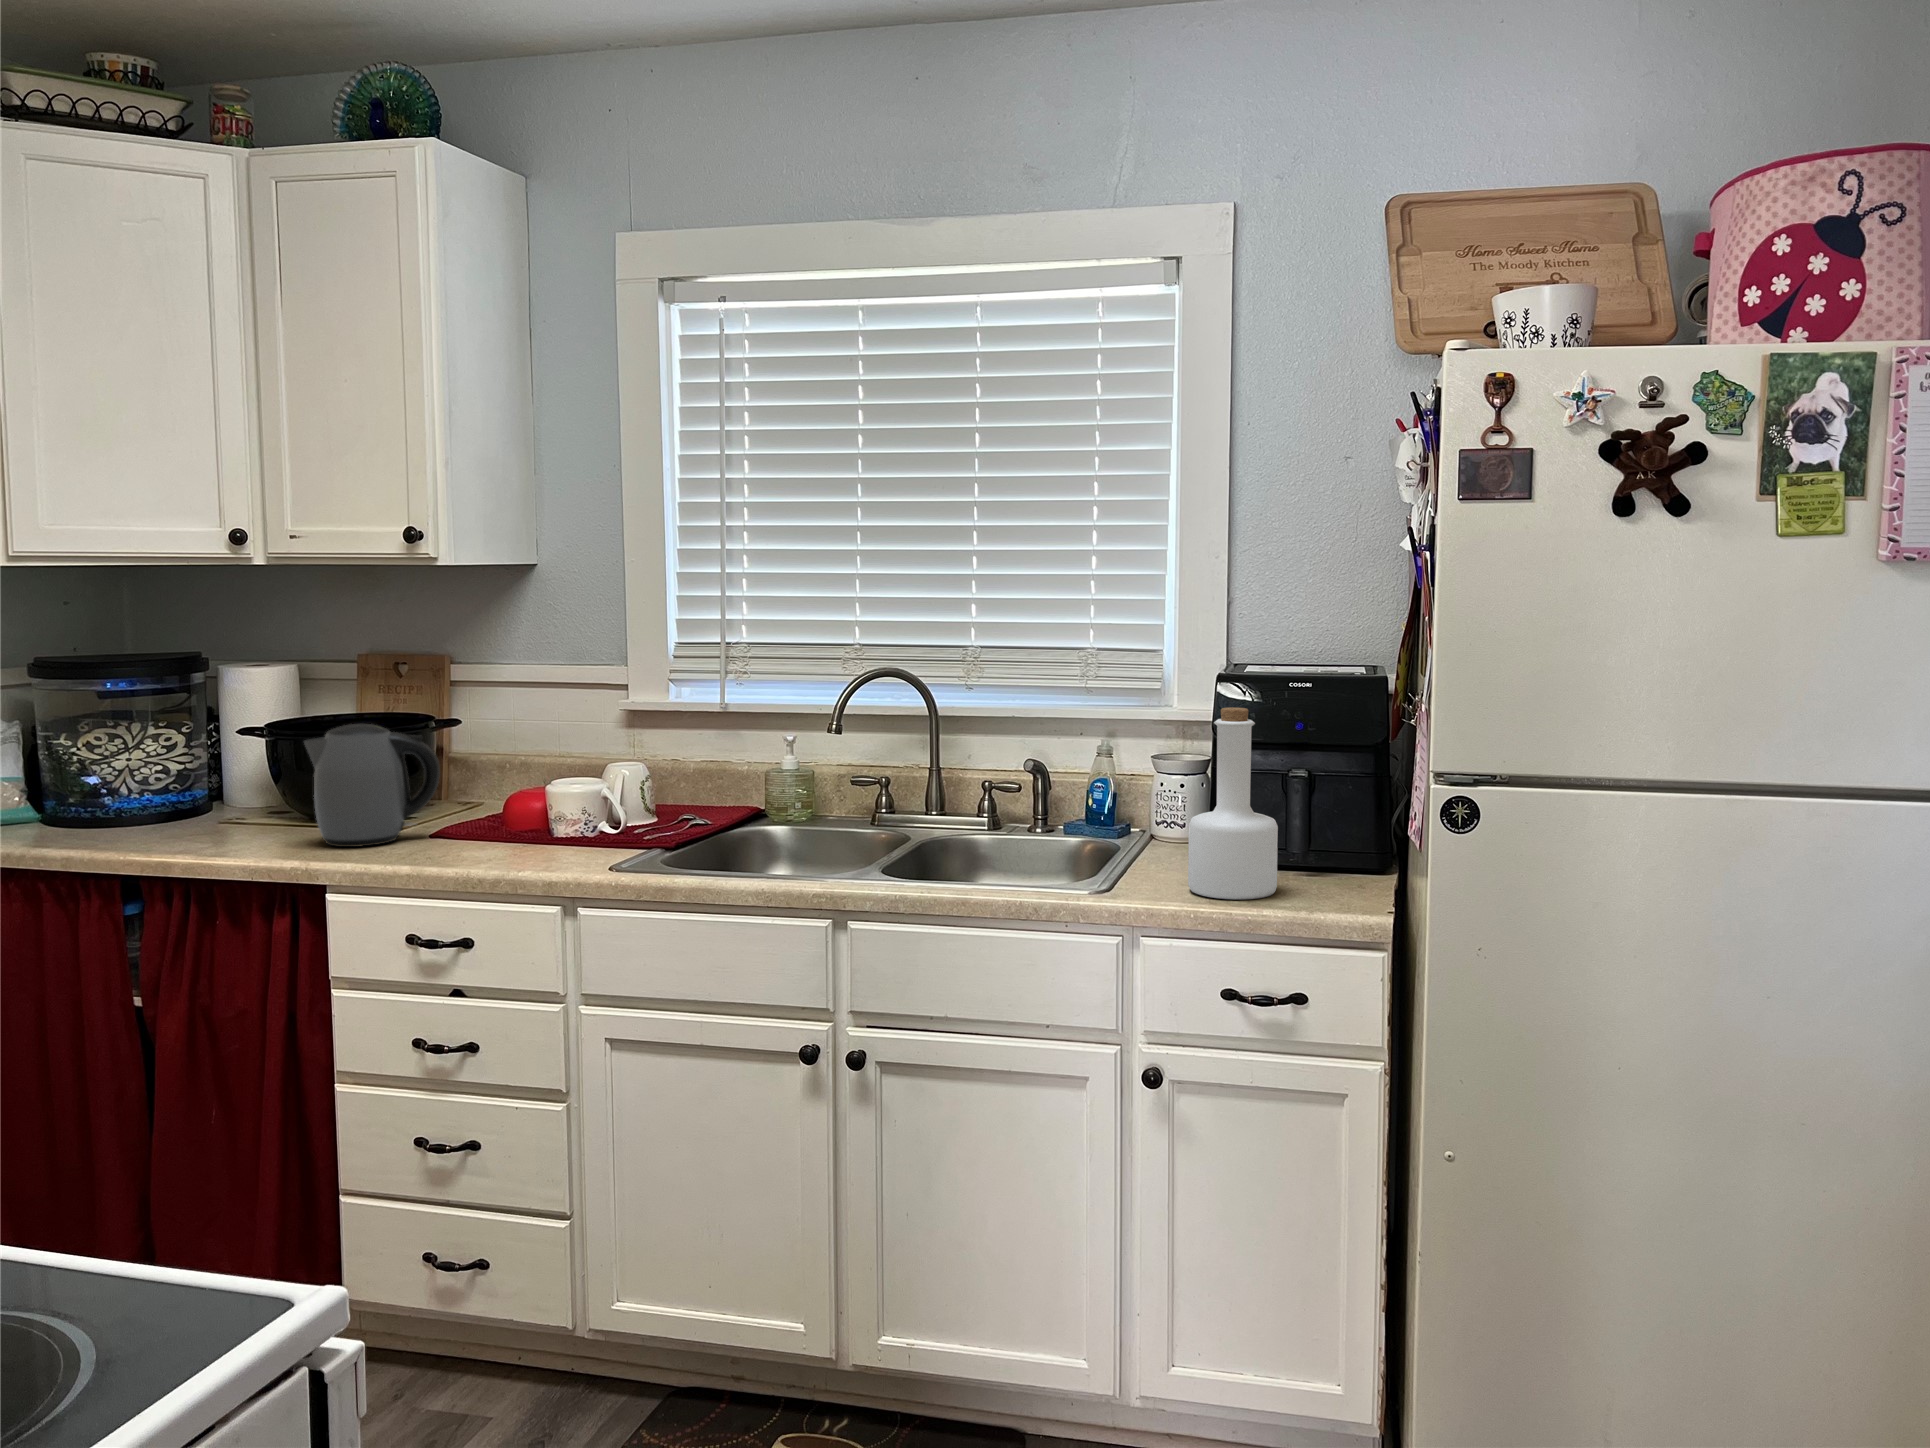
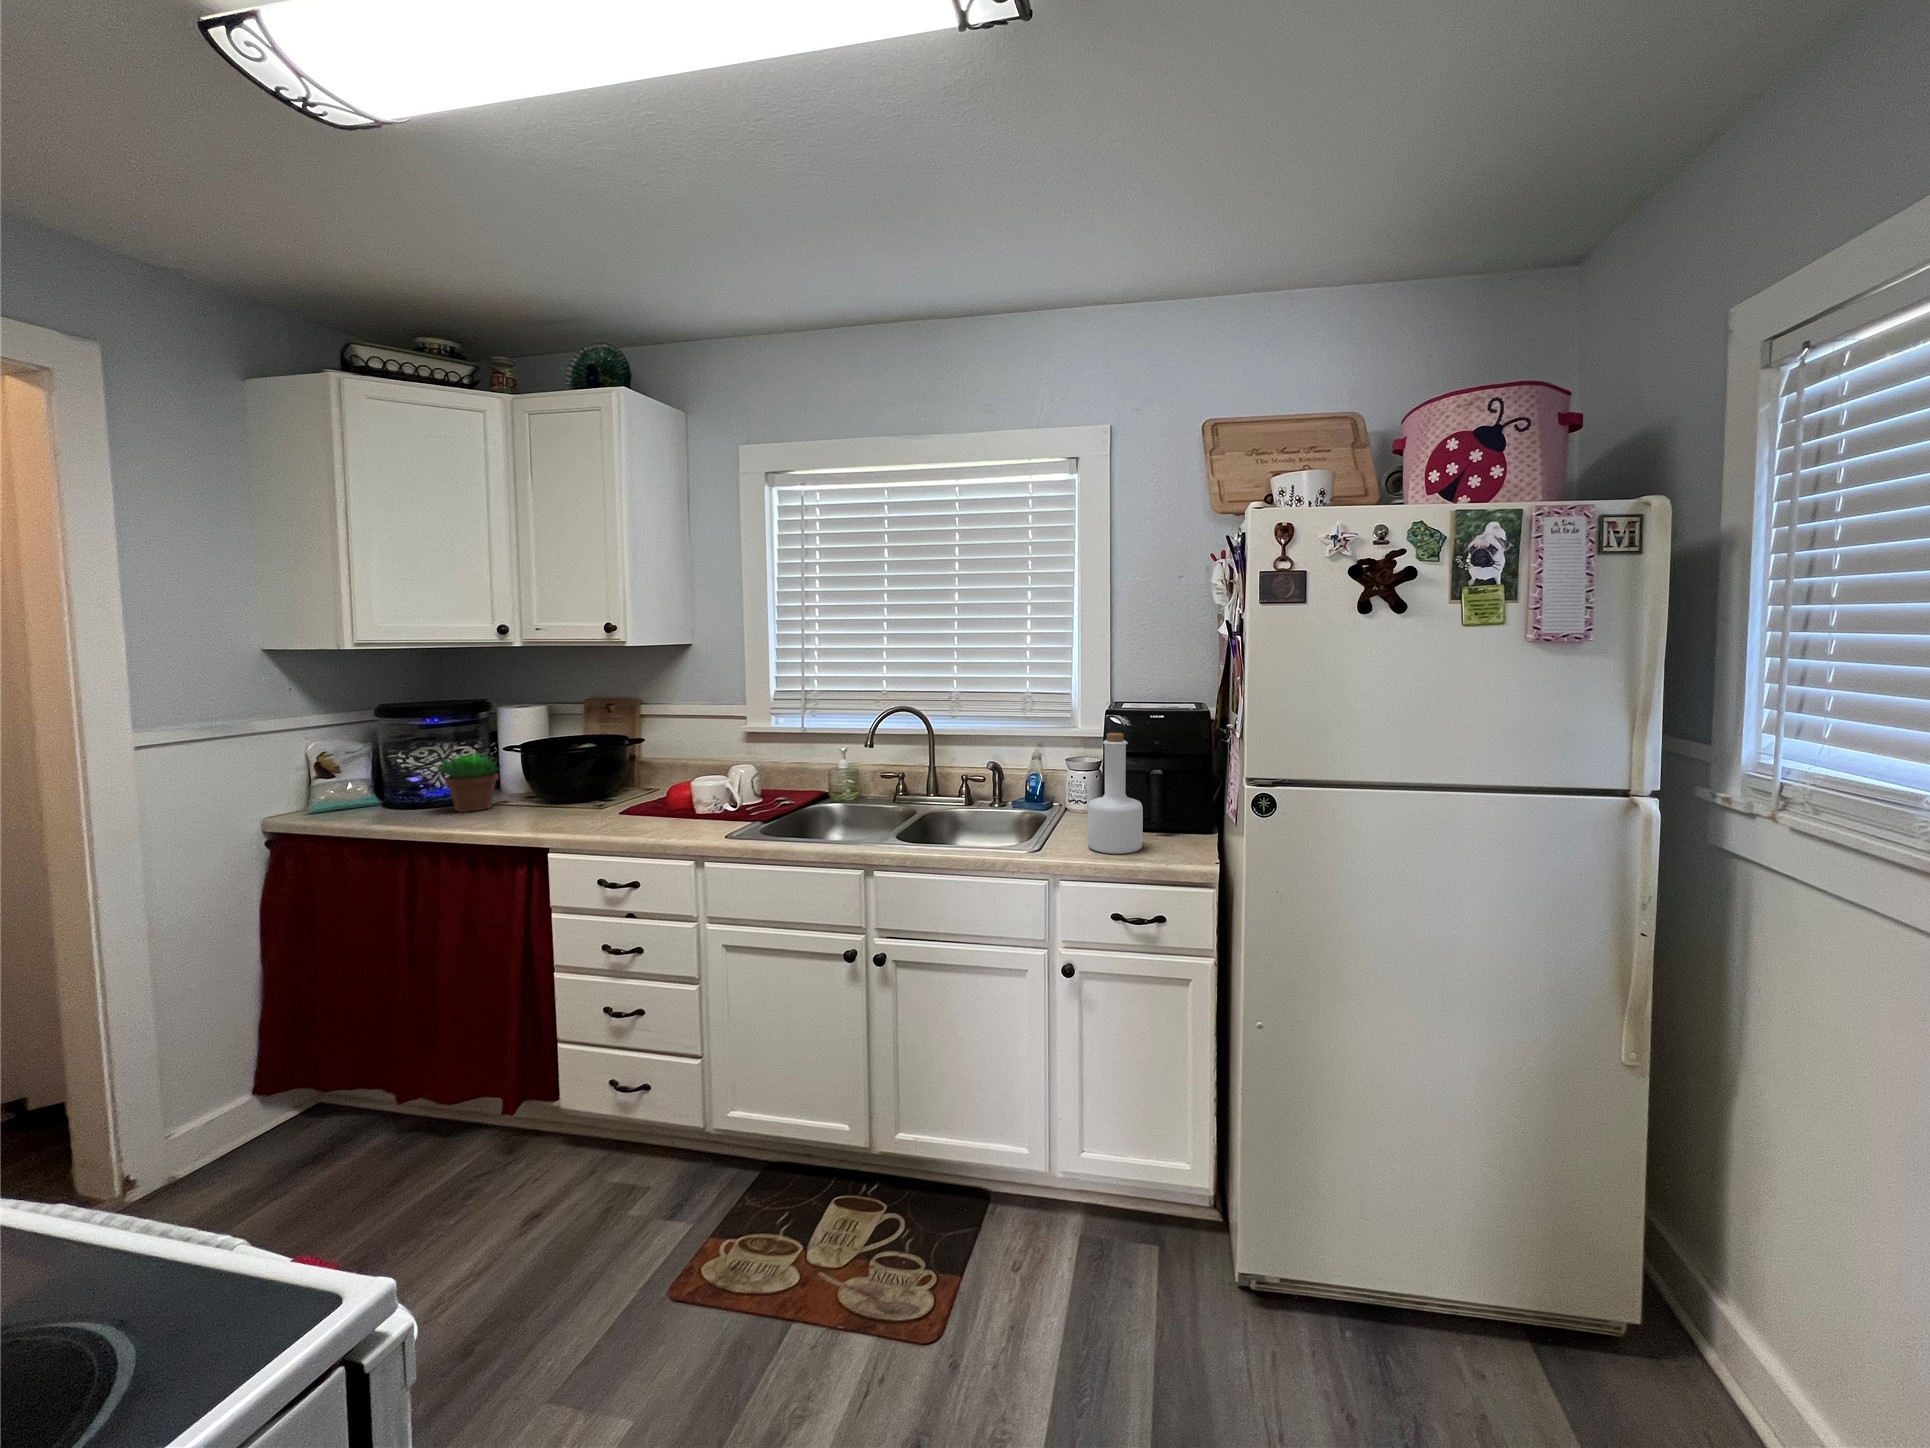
kettle: present [304,724,440,847] -> none [538,745,626,823]
succulent plant: none [132,733,239,830] -> present [435,753,500,812]

